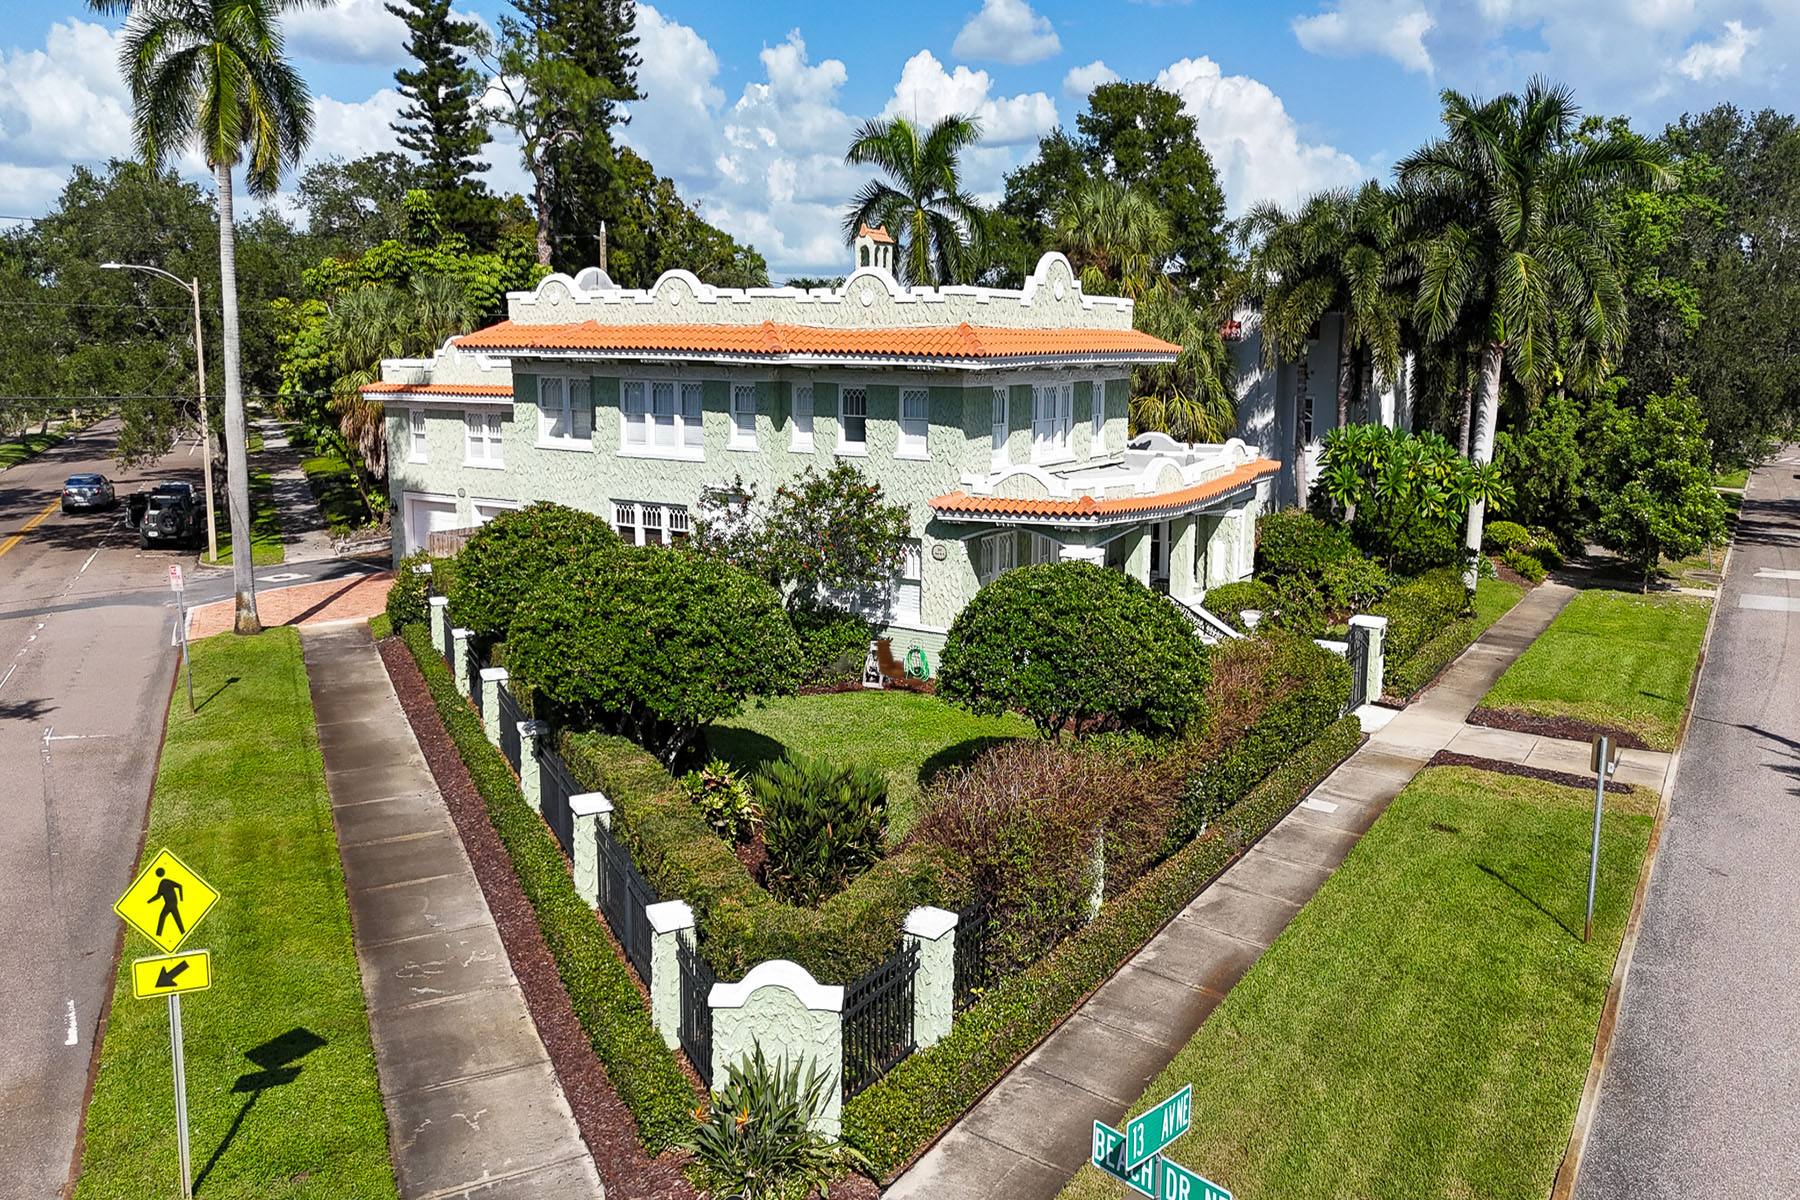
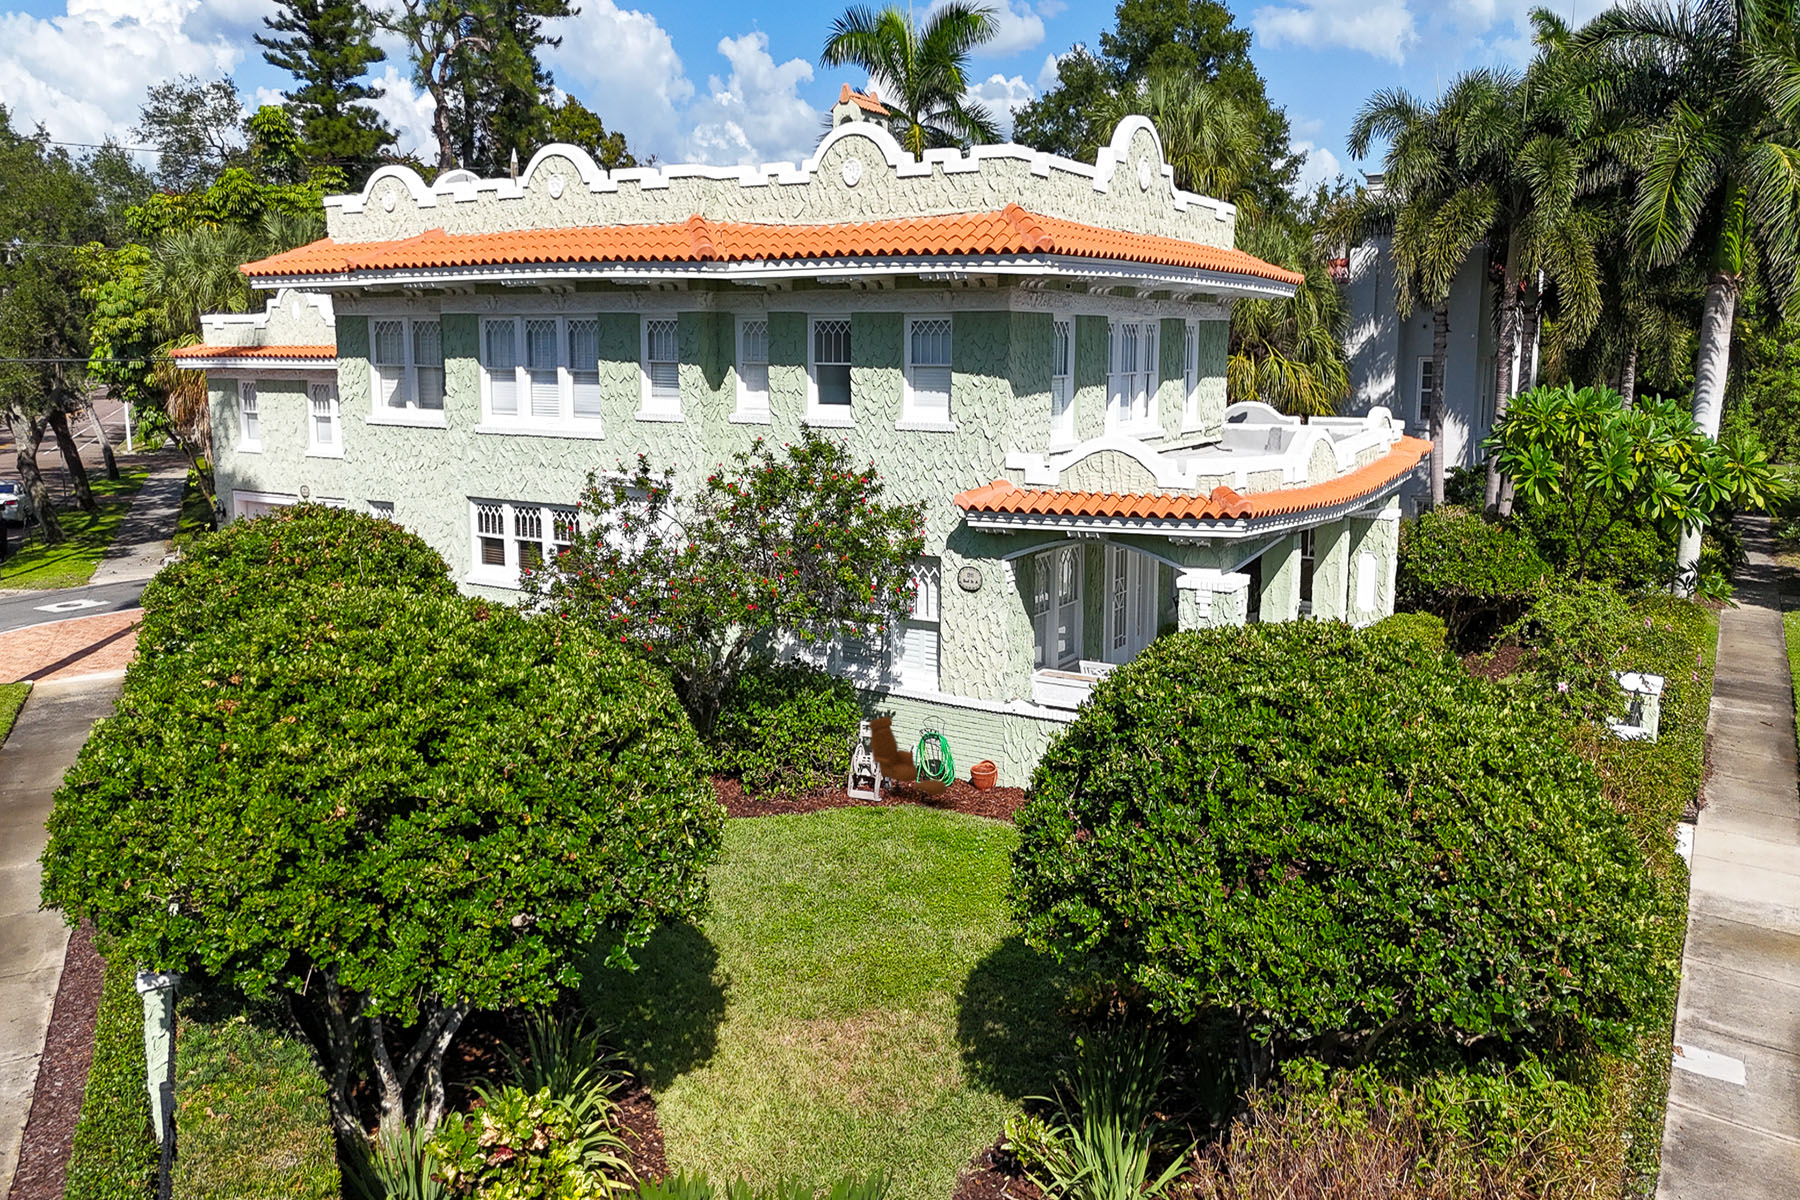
potted tree: present [827,652,855,691] -> none [788,737,840,803]

